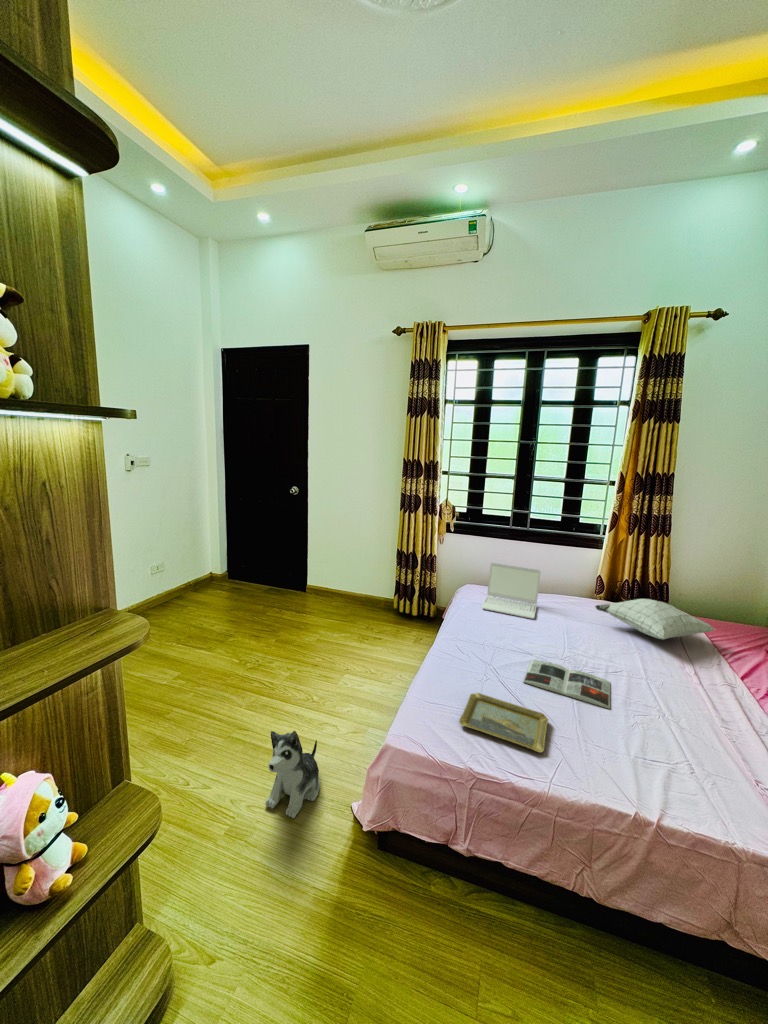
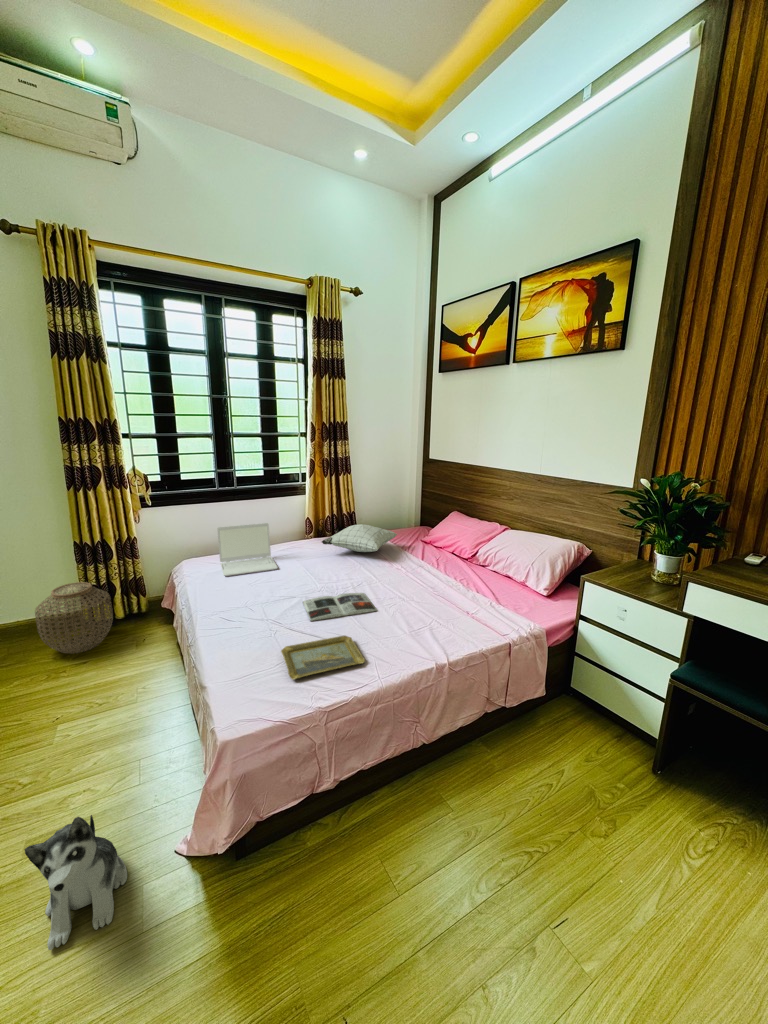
woven basket: none [362,578,407,631] -> present [35,582,113,653]

